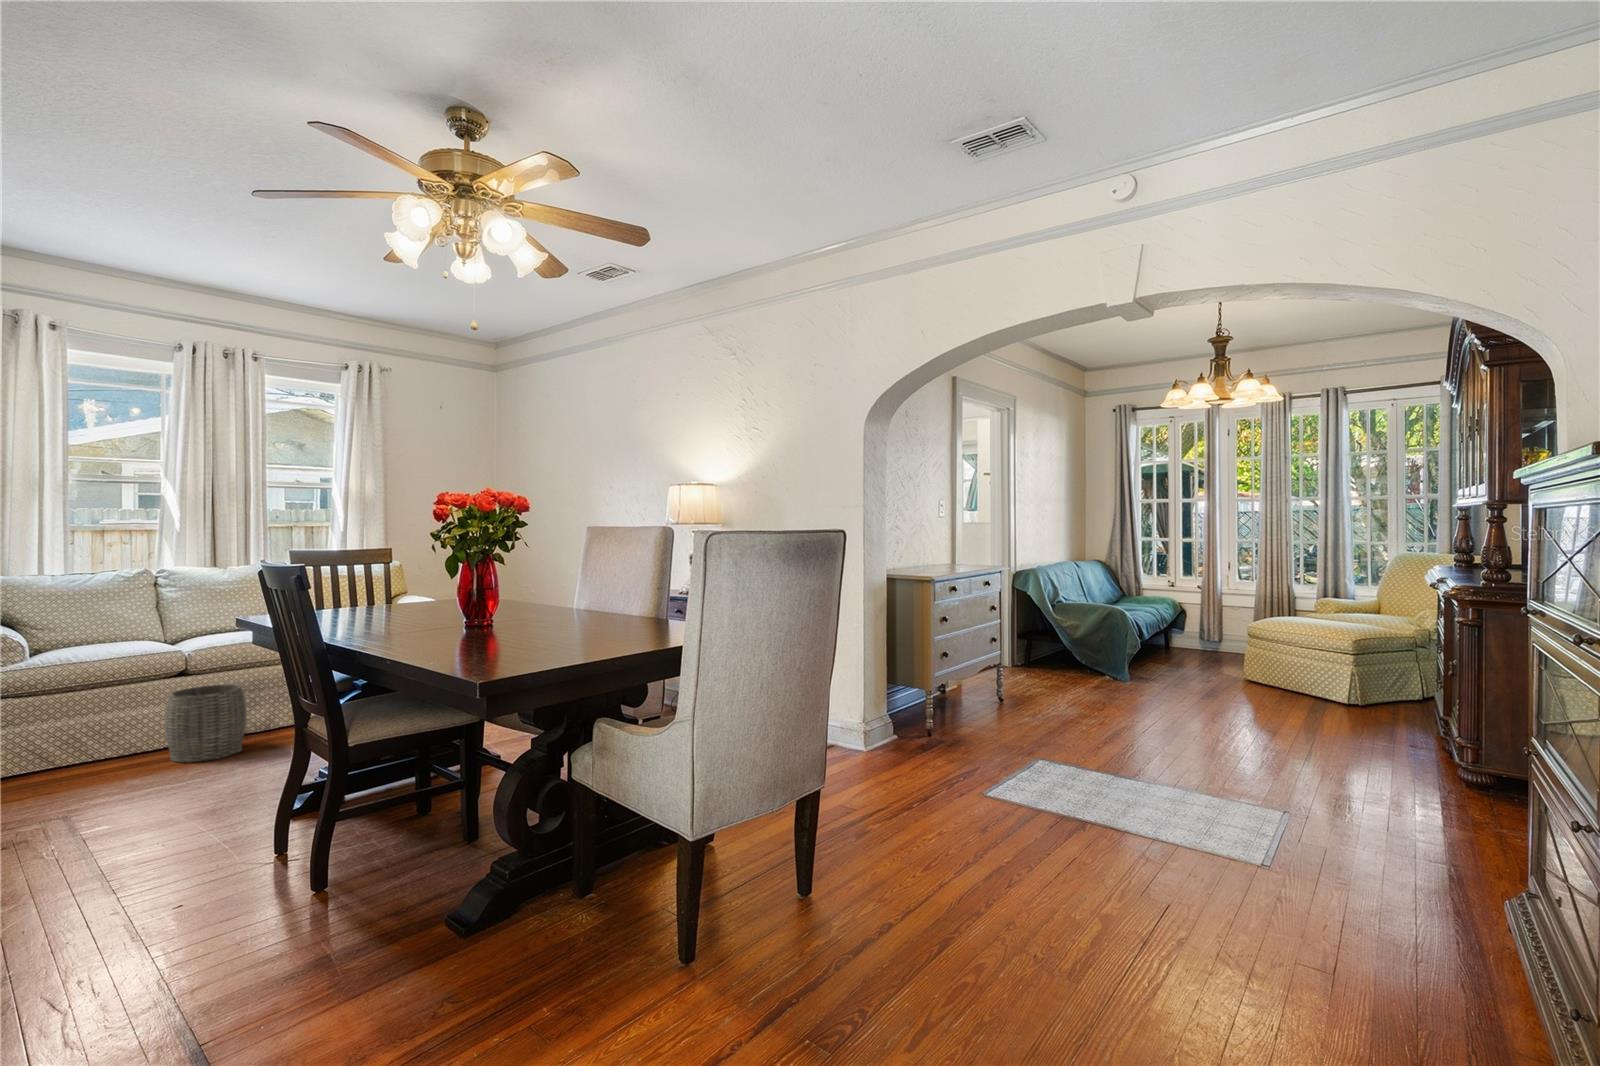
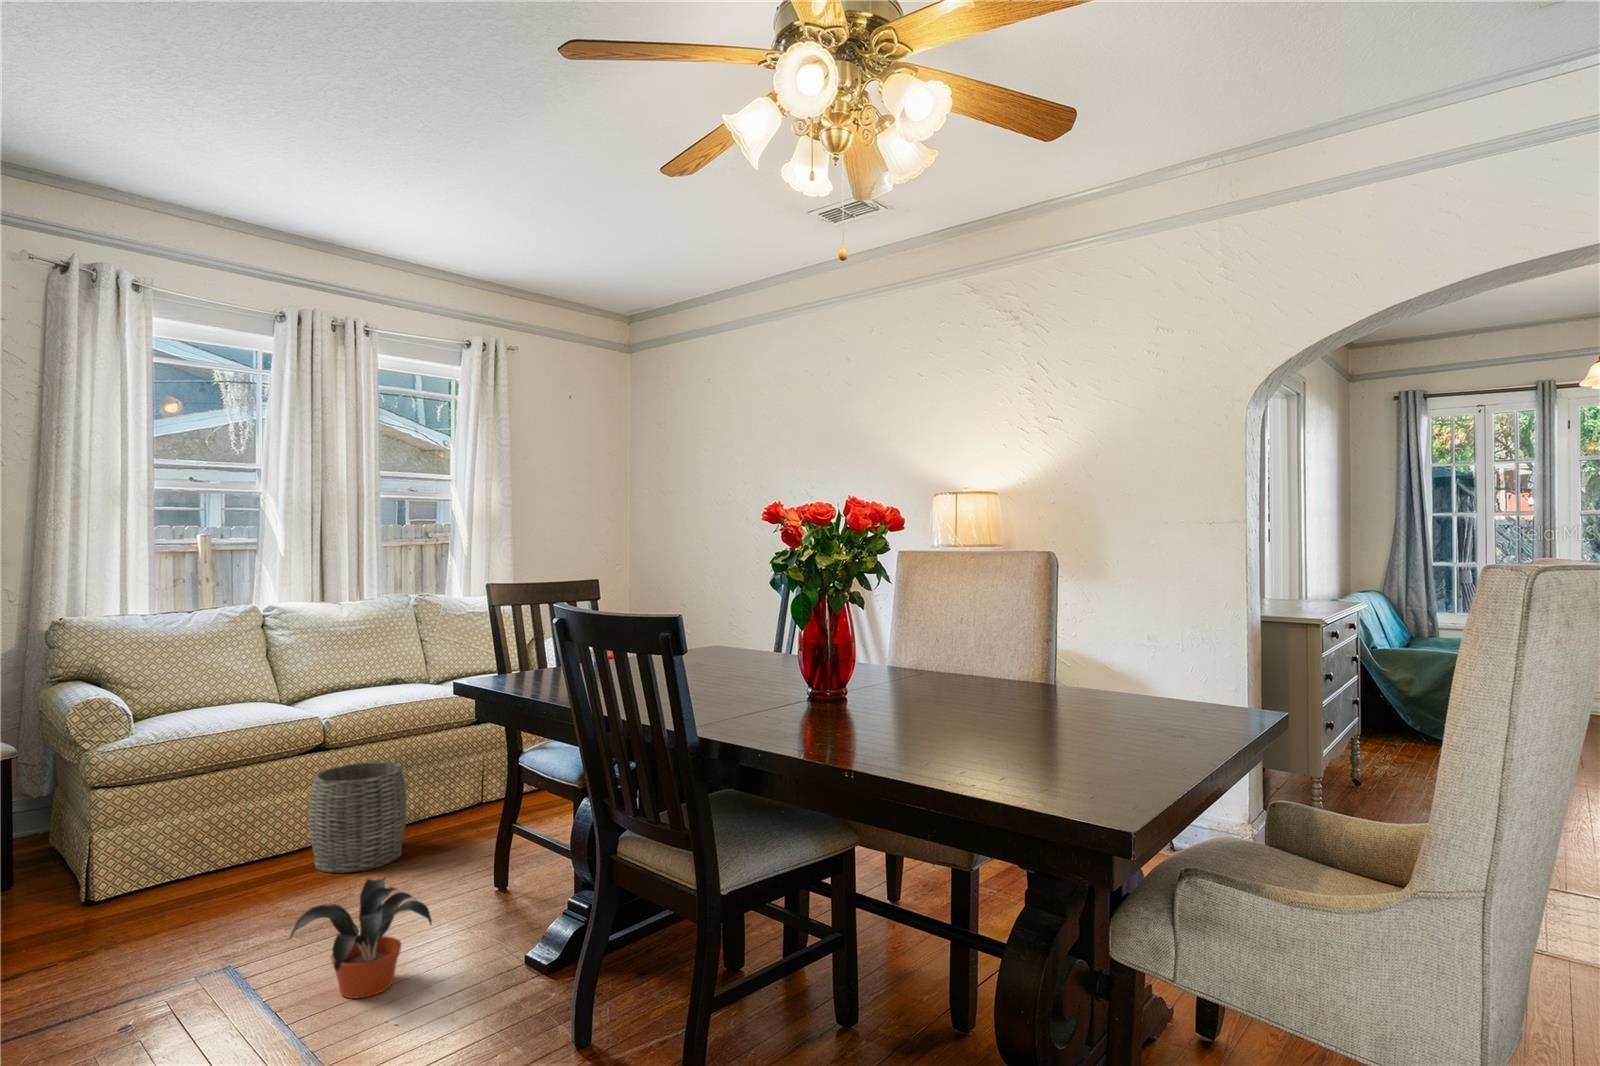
potted plant: none [93,756,203,834] -> present [290,877,432,998]

